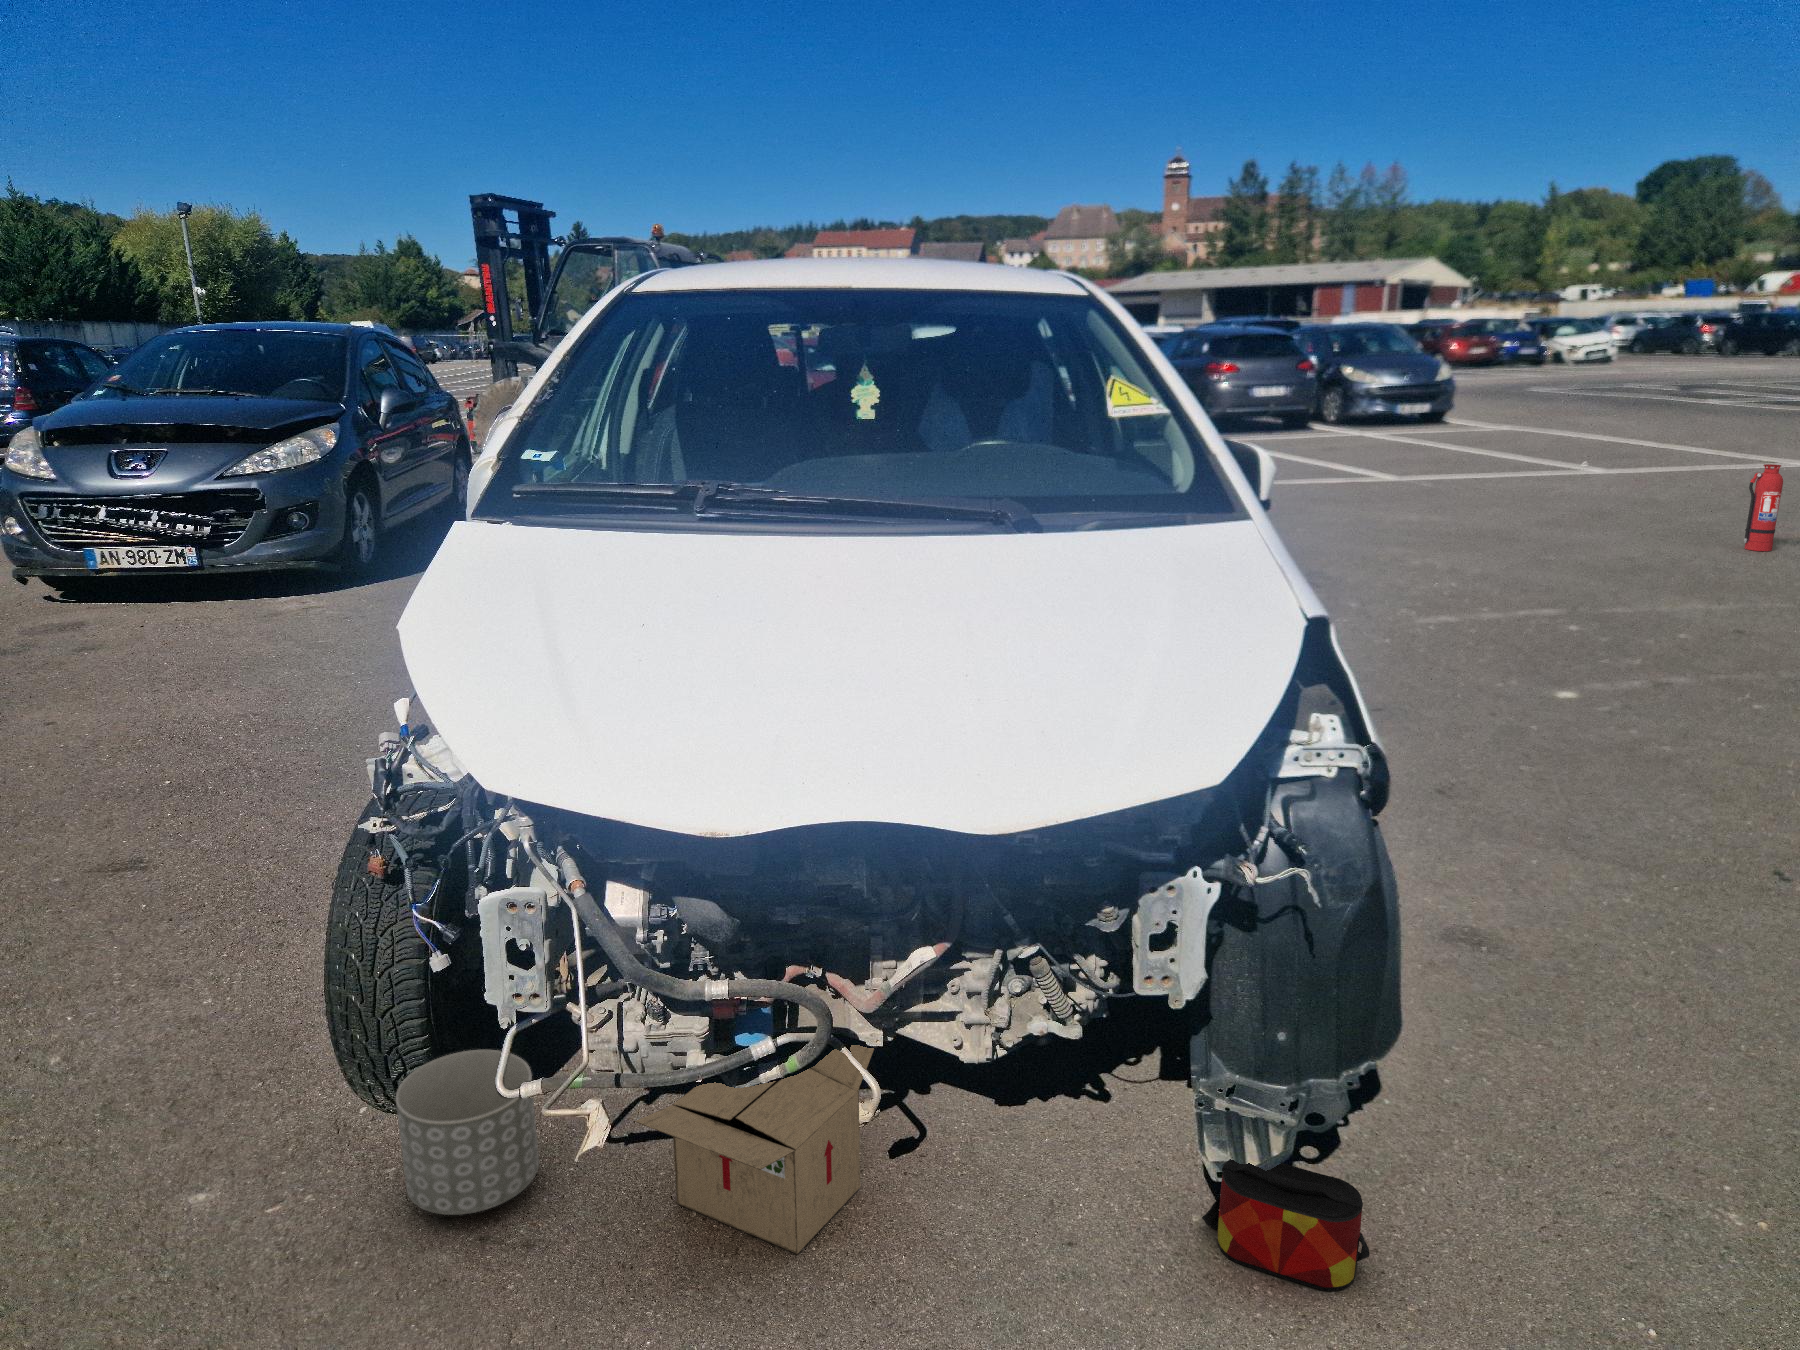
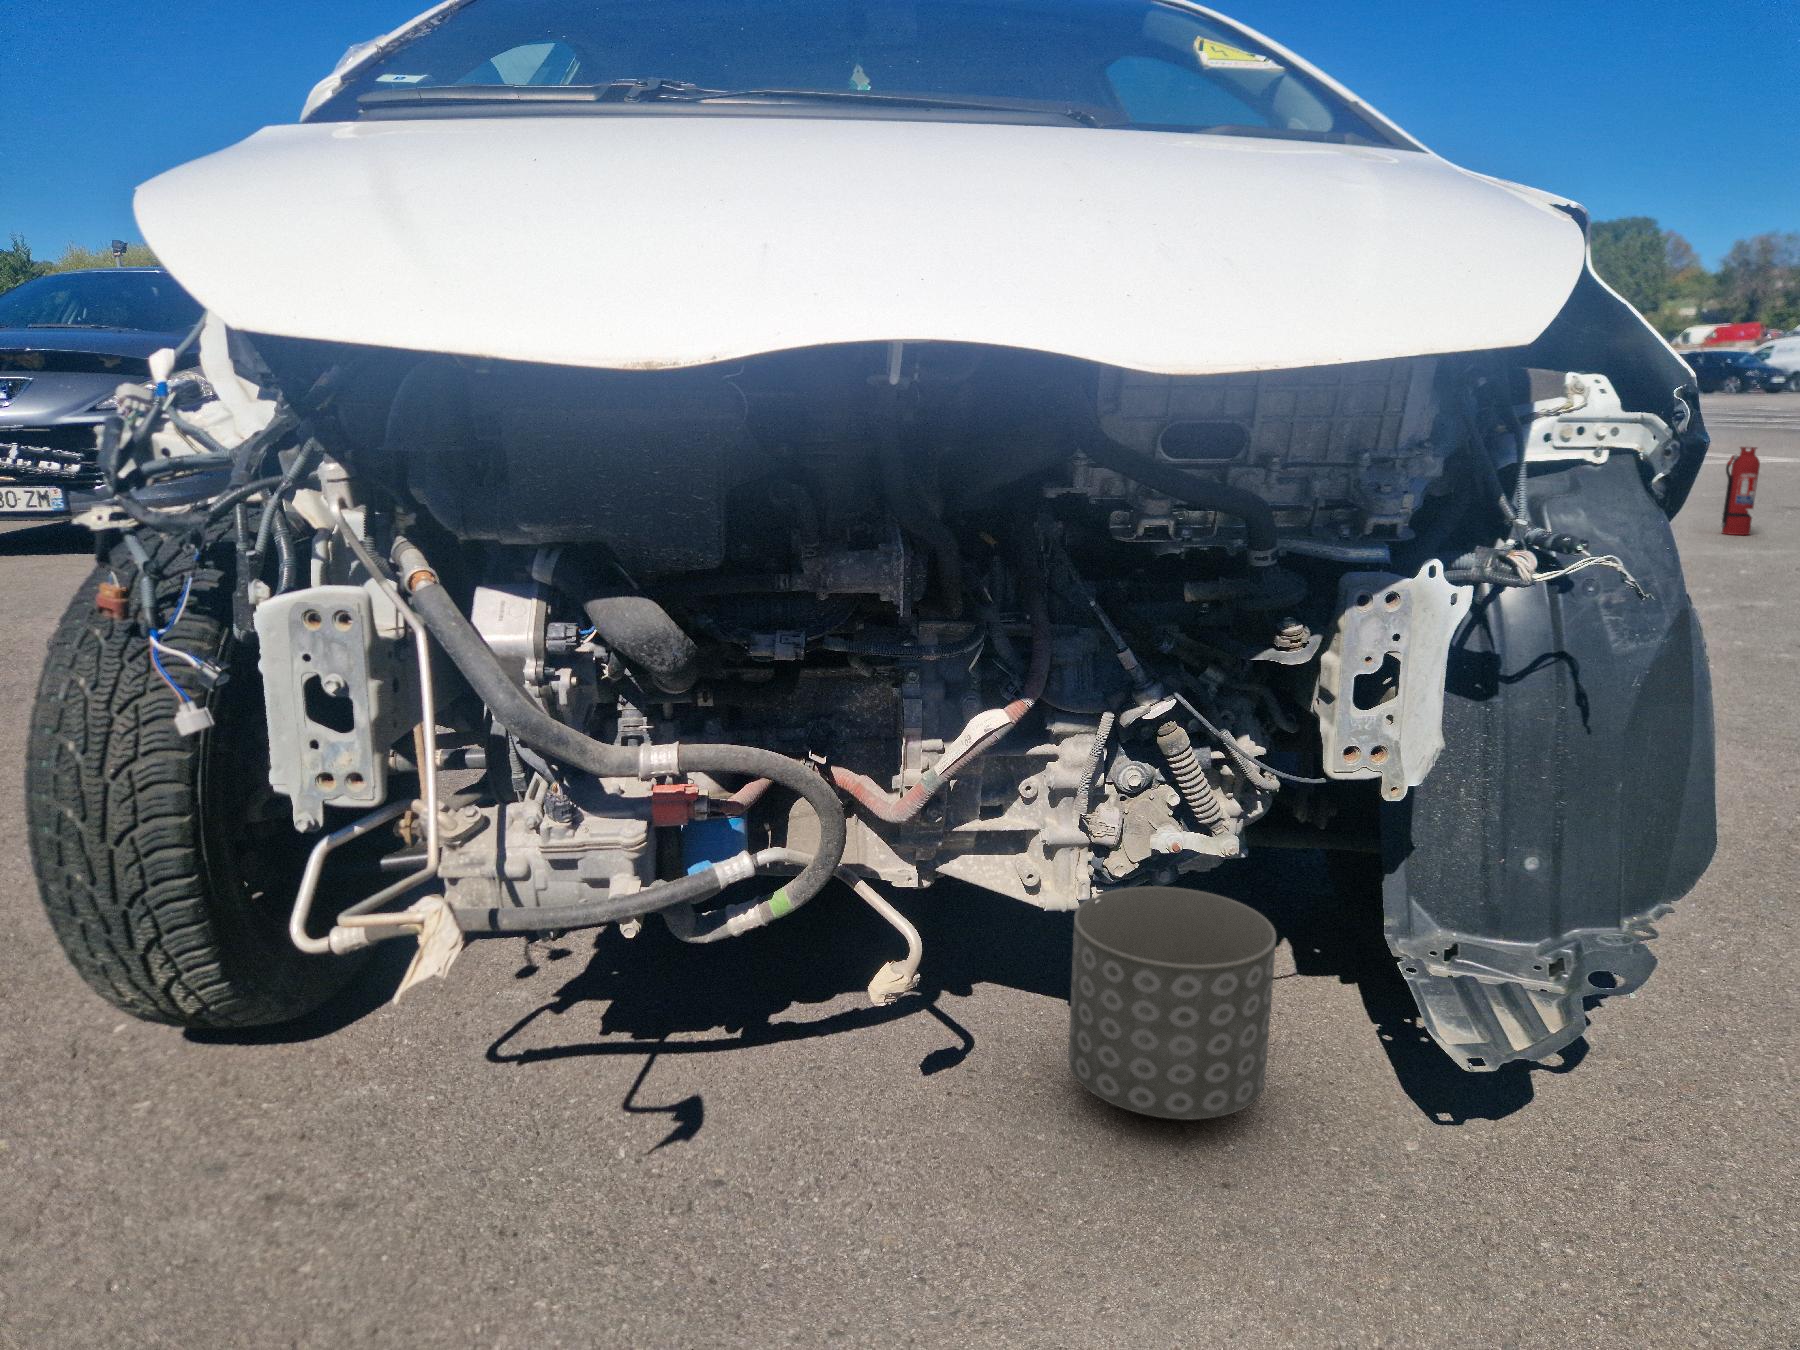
cardboard box: present [635,1045,874,1254] -> none [523,838,915,1208]
planter: present [396,1050,539,1215] -> present [1068,886,1276,1120]
bag: present [1202,1159,1369,1291] -> none [1432,1036,1727,1245]

